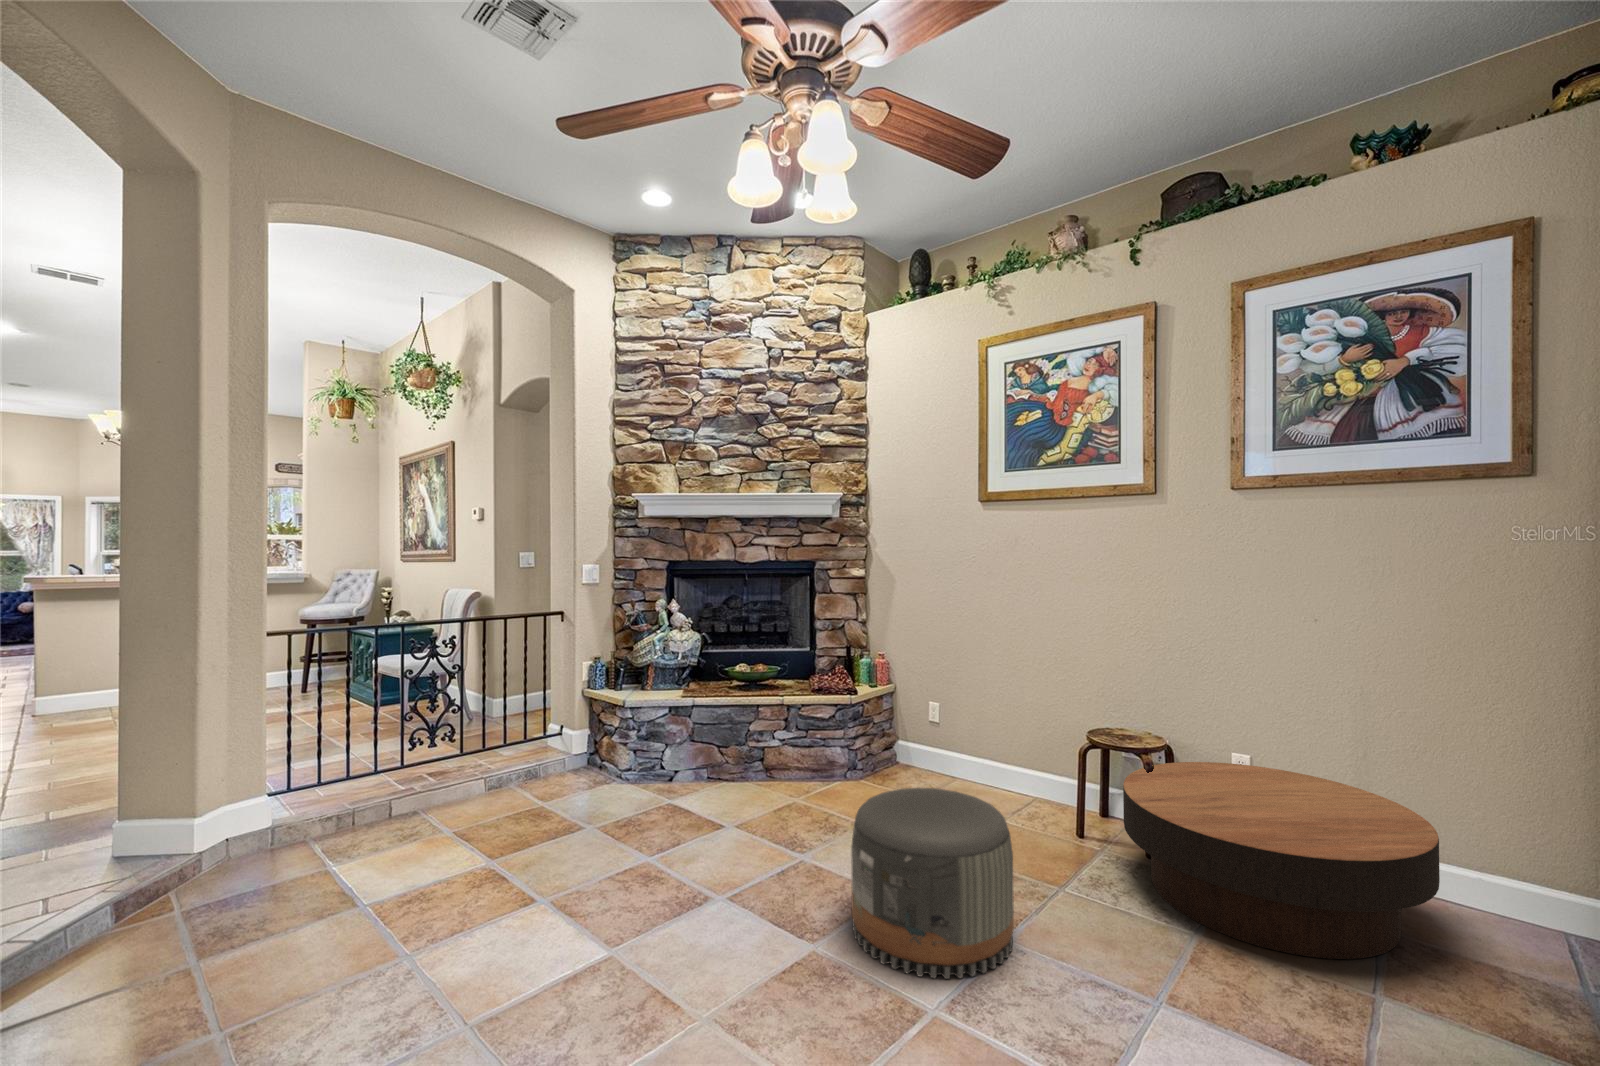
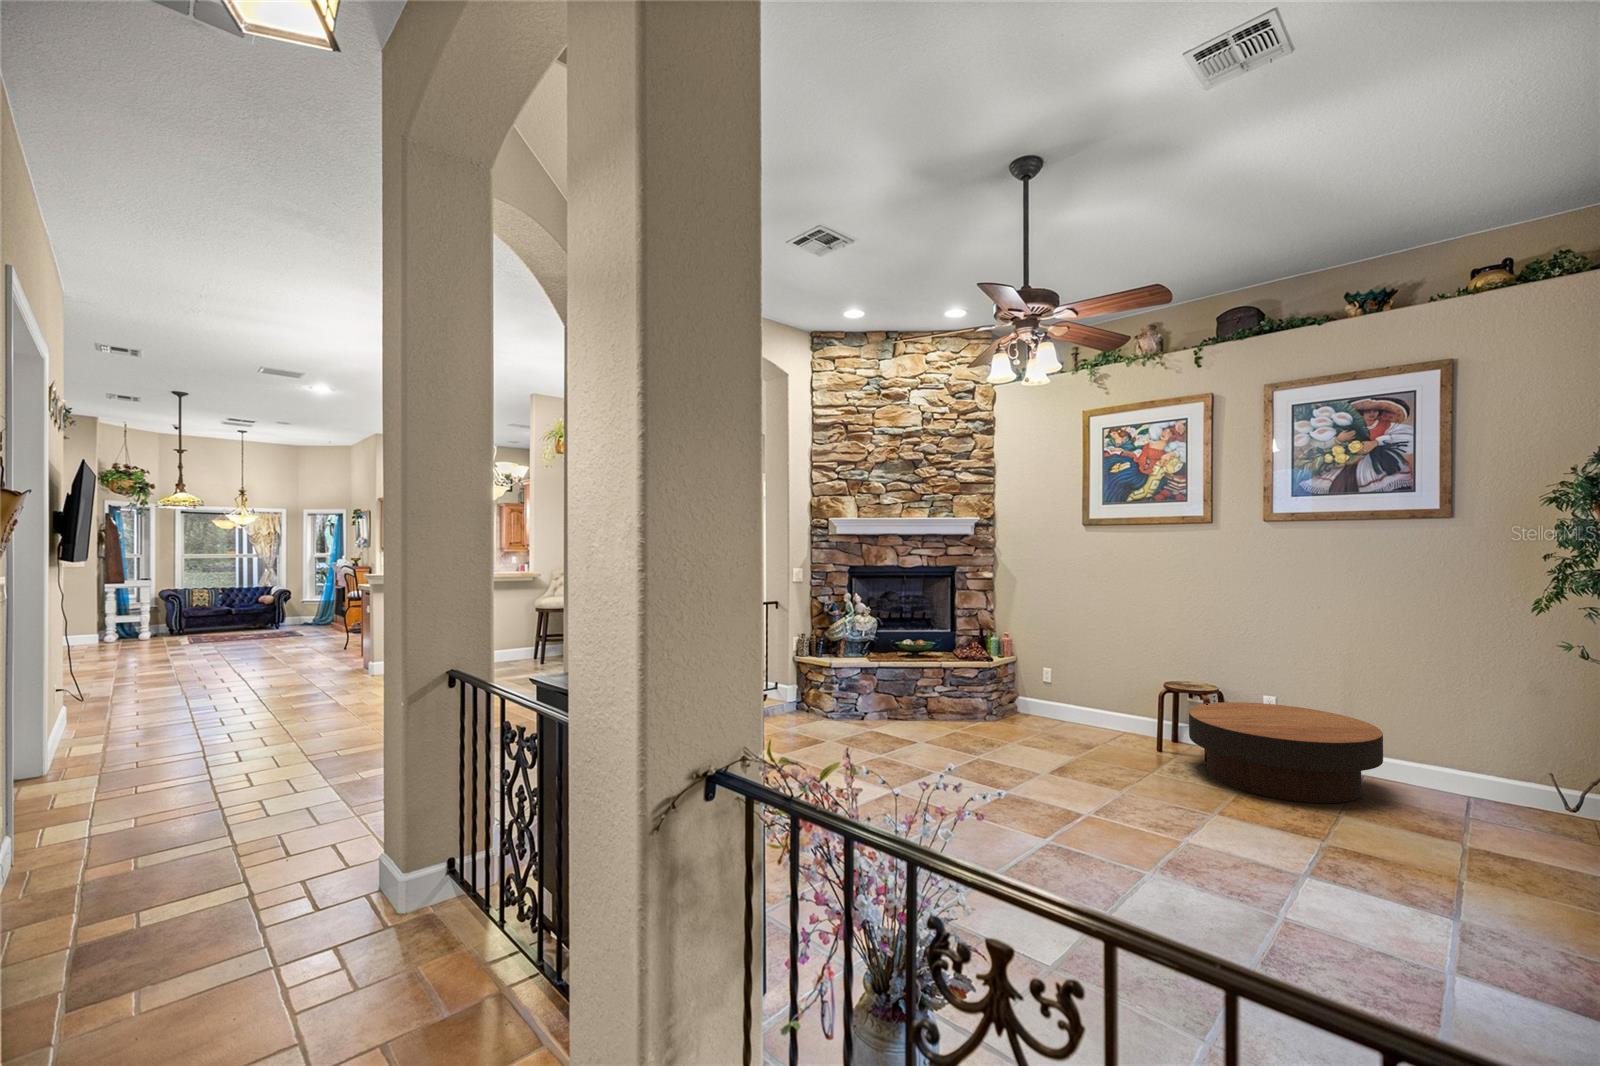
pouf: present [851,788,1014,979] -> none [1024,707,1123,804]

